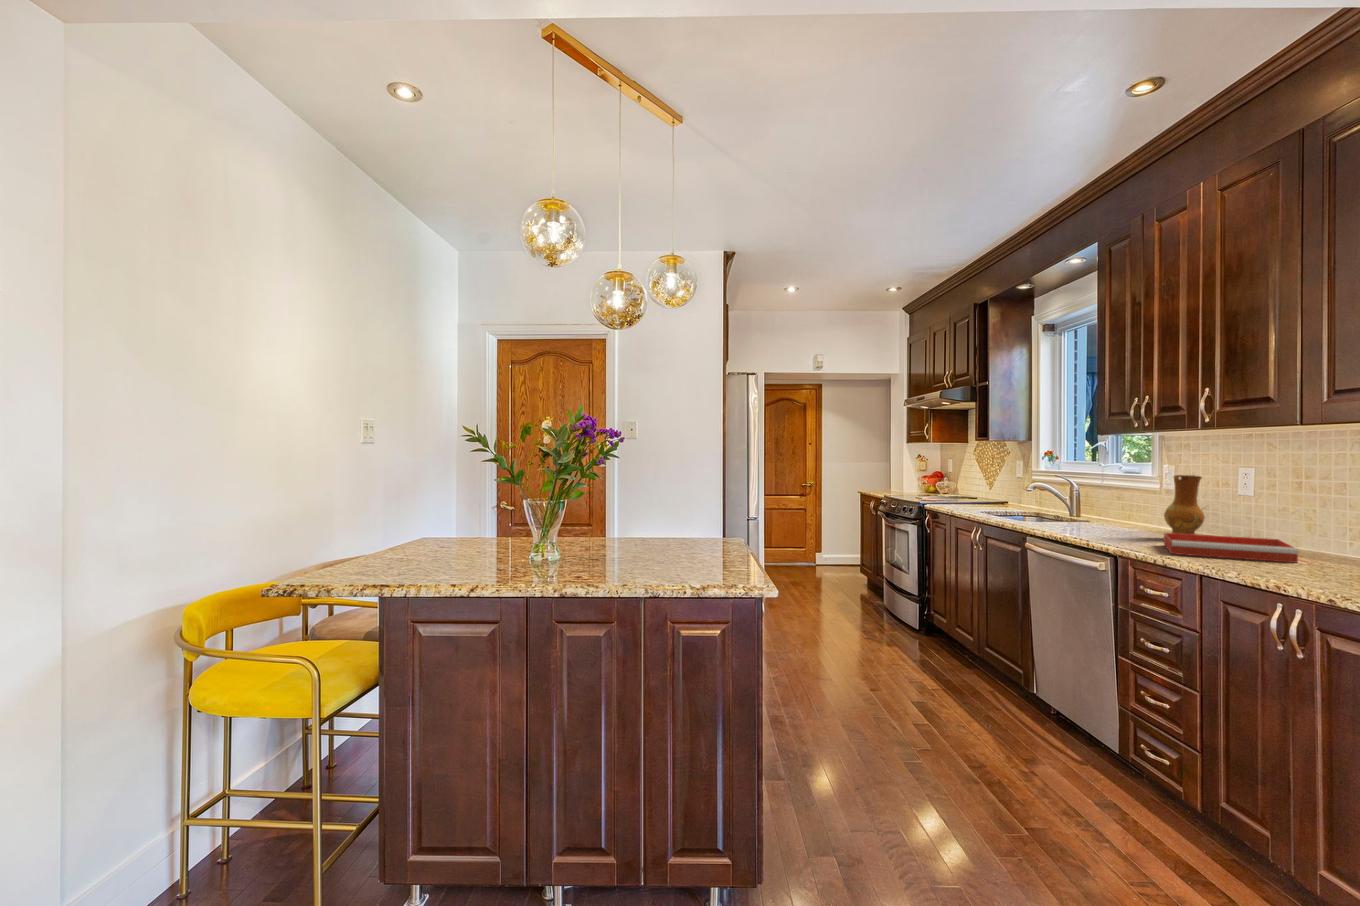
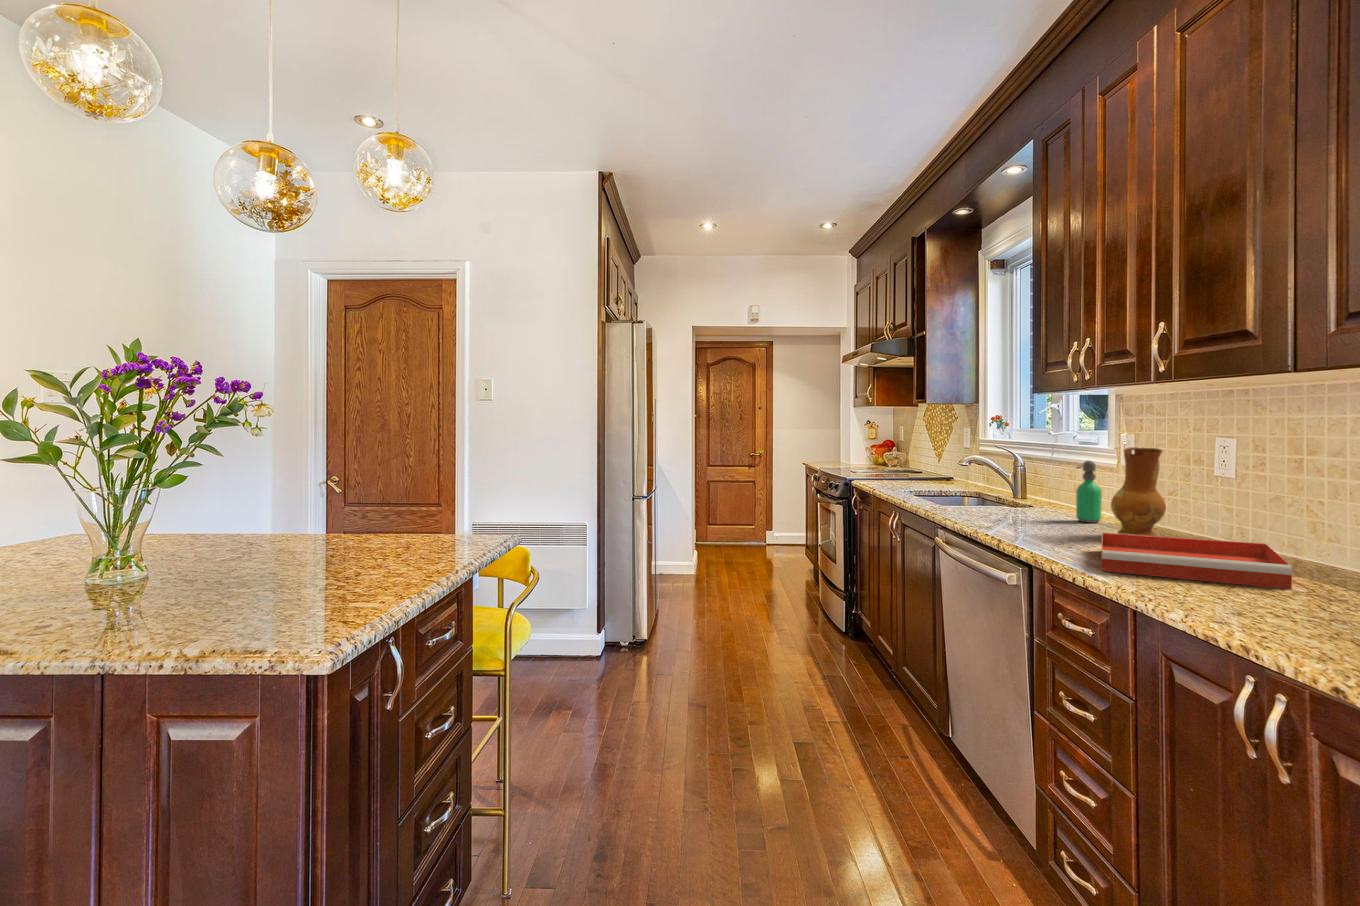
soap dispenser: none [1132,485,1151,531] -> present [1076,461,1102,523]

